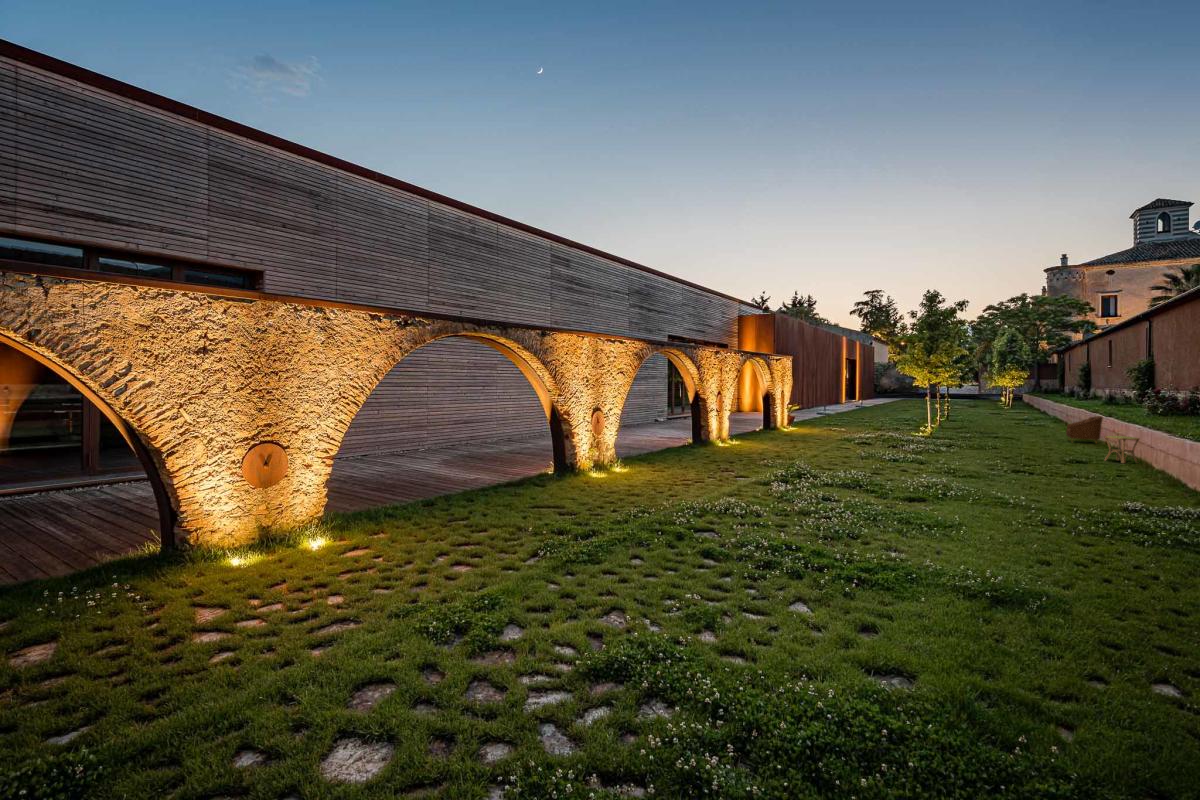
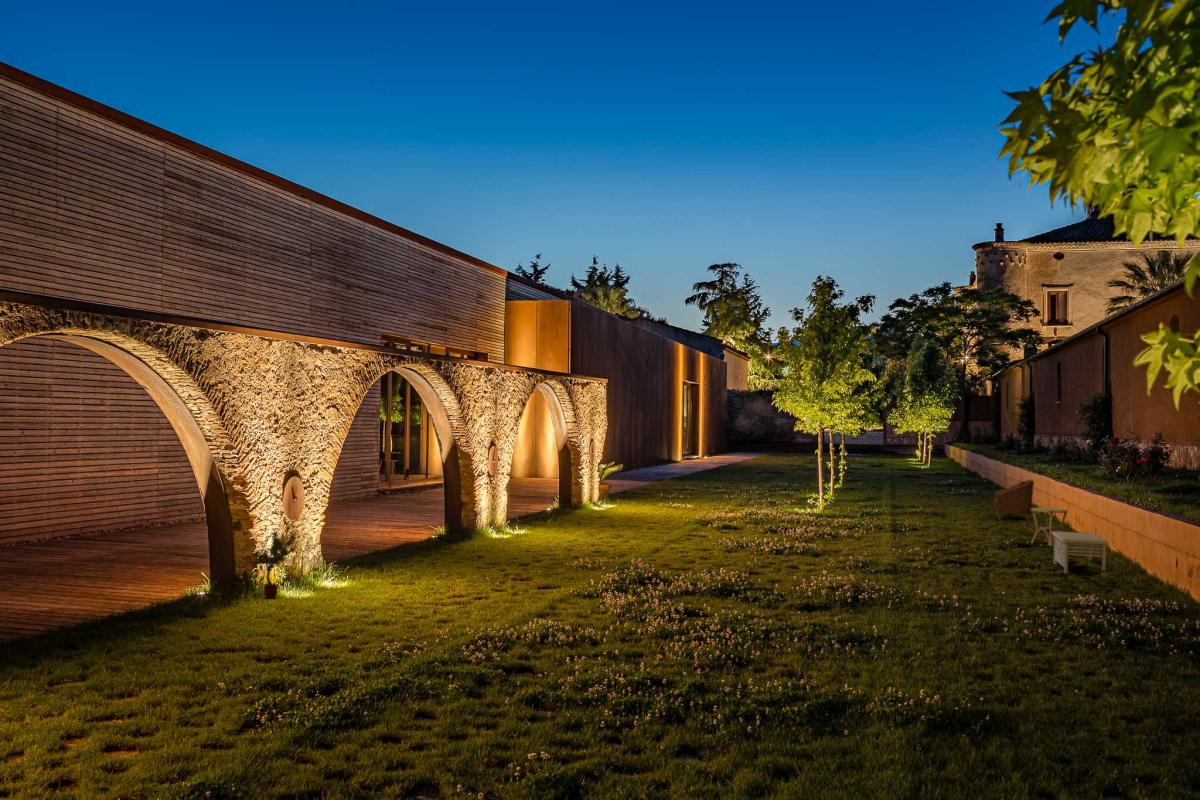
potted tree: none [570,438,597,476] -> present [248,529,295,598]
storage bench: none [1129,454,1191,490] -> present [1052,531,1109,576]

